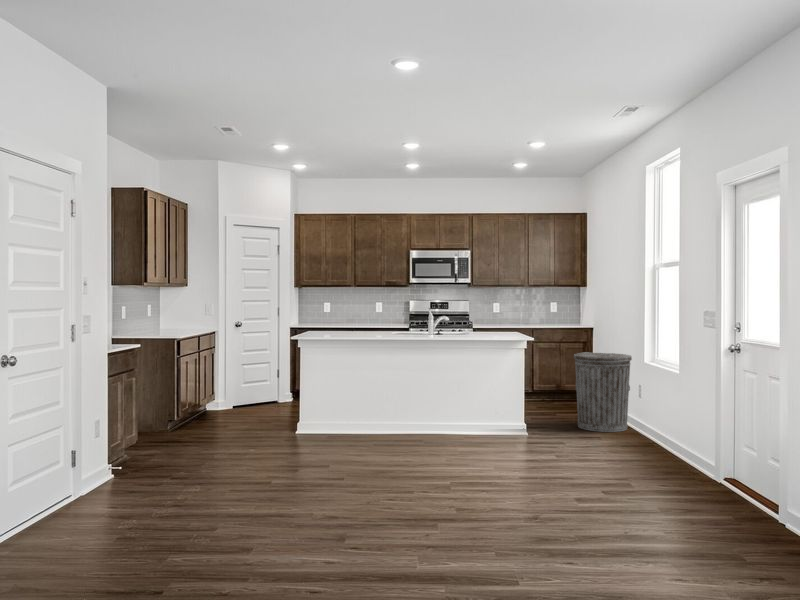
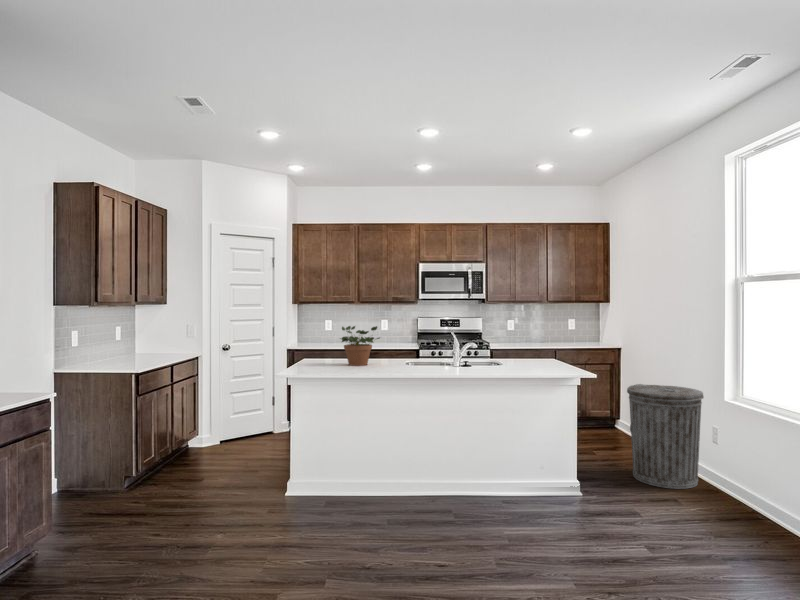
potted plant: none [336,303,374,335] -> present [340,326,379,366]

